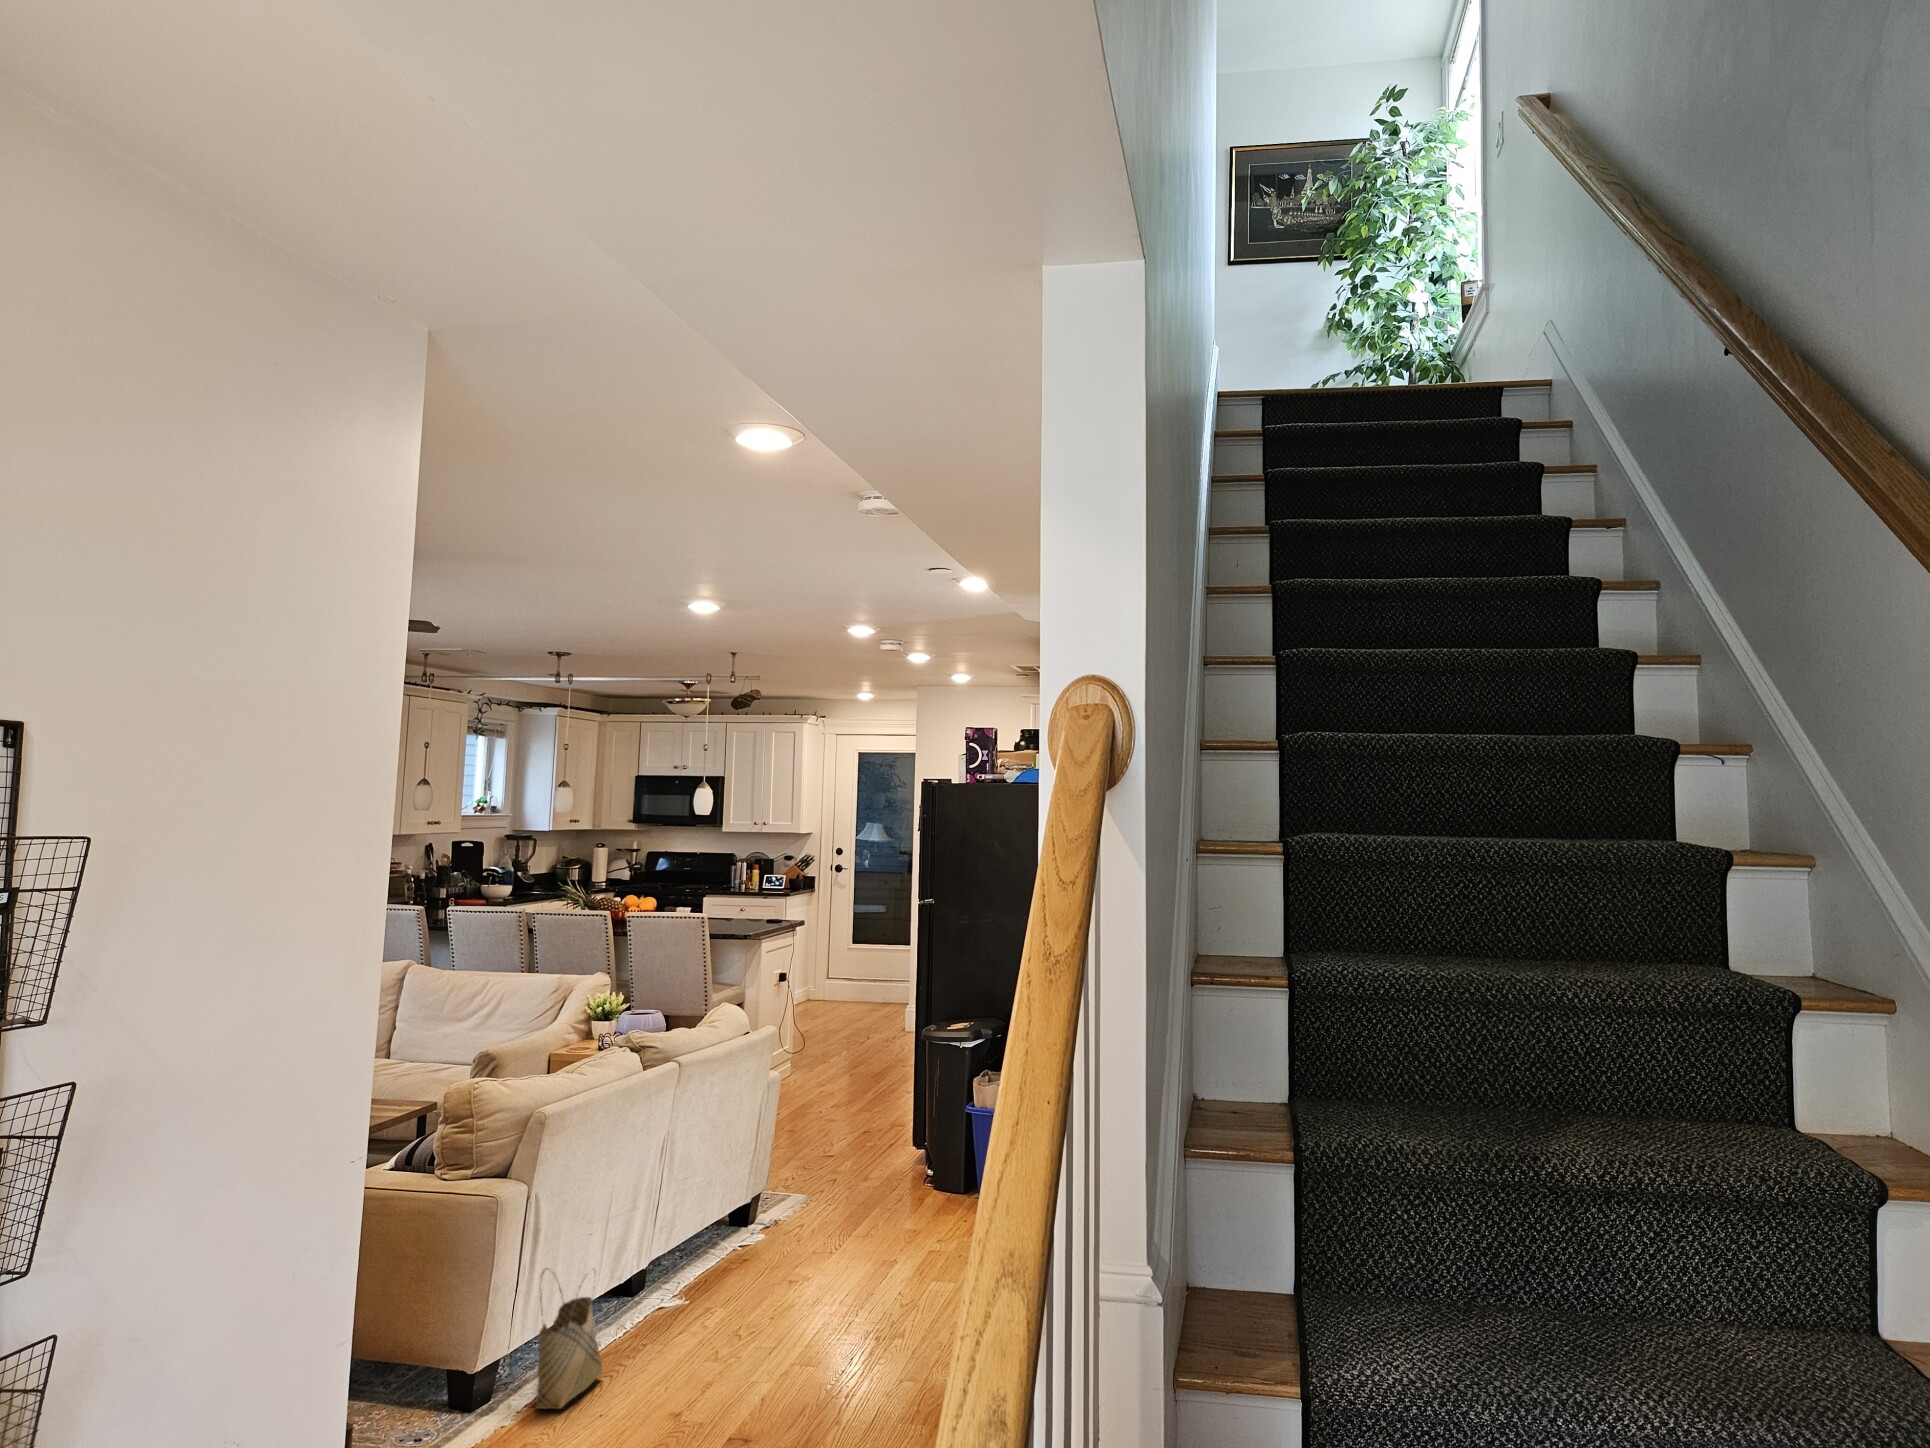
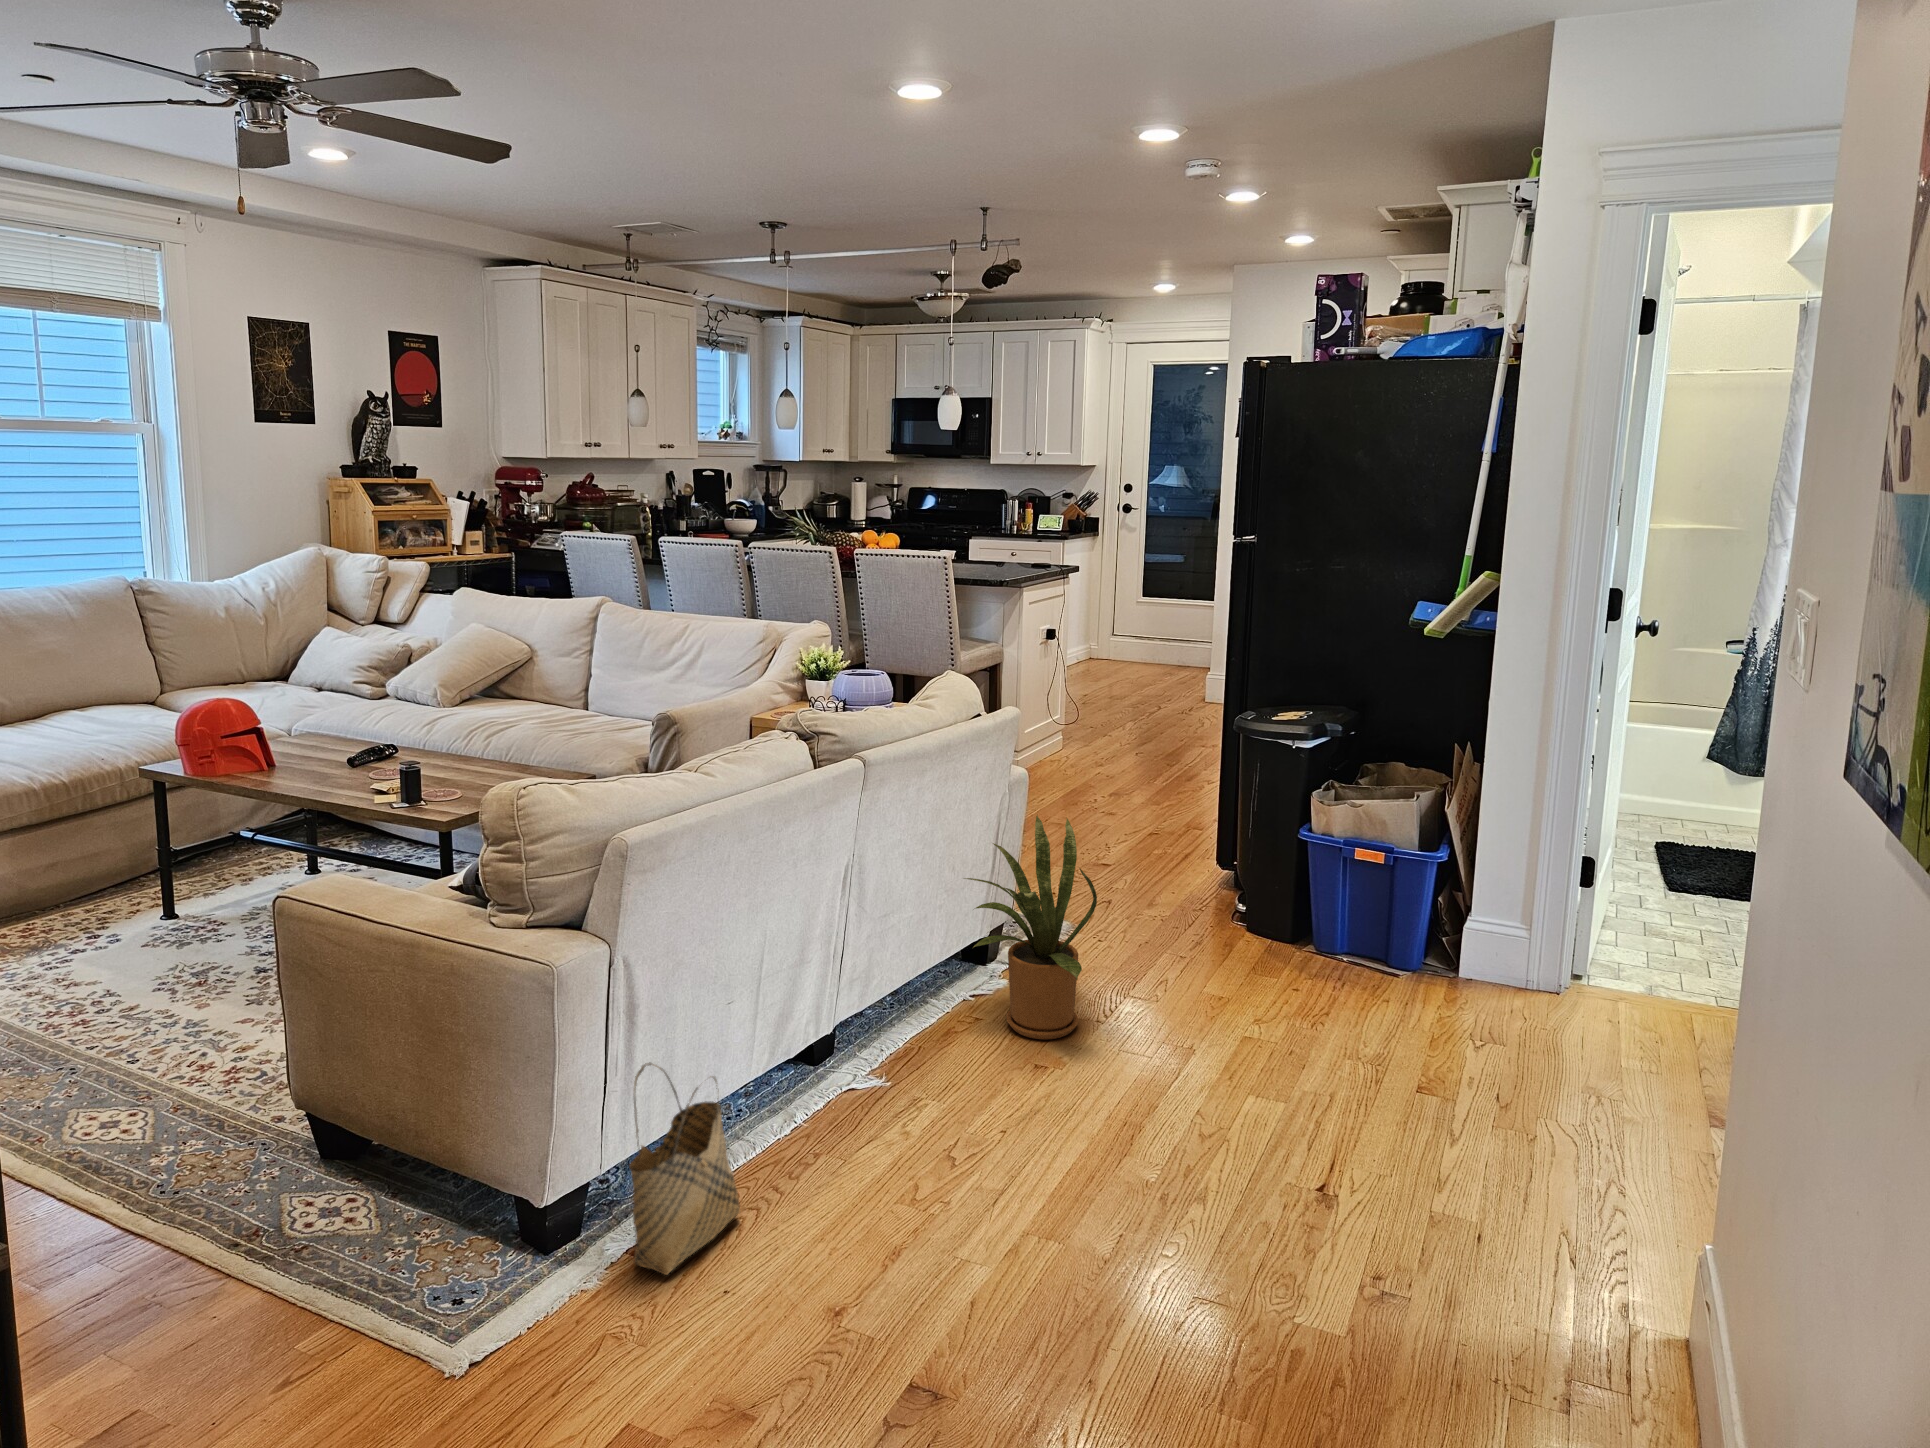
house plant: none [735,1102,831,1264] -> present [964,816,1097,1040]

